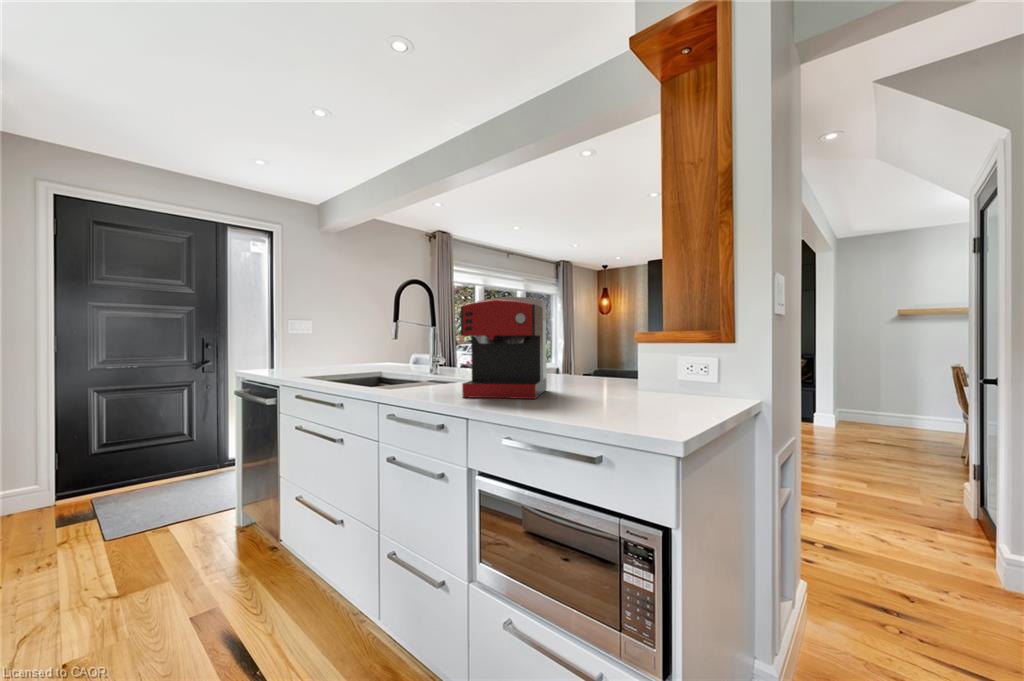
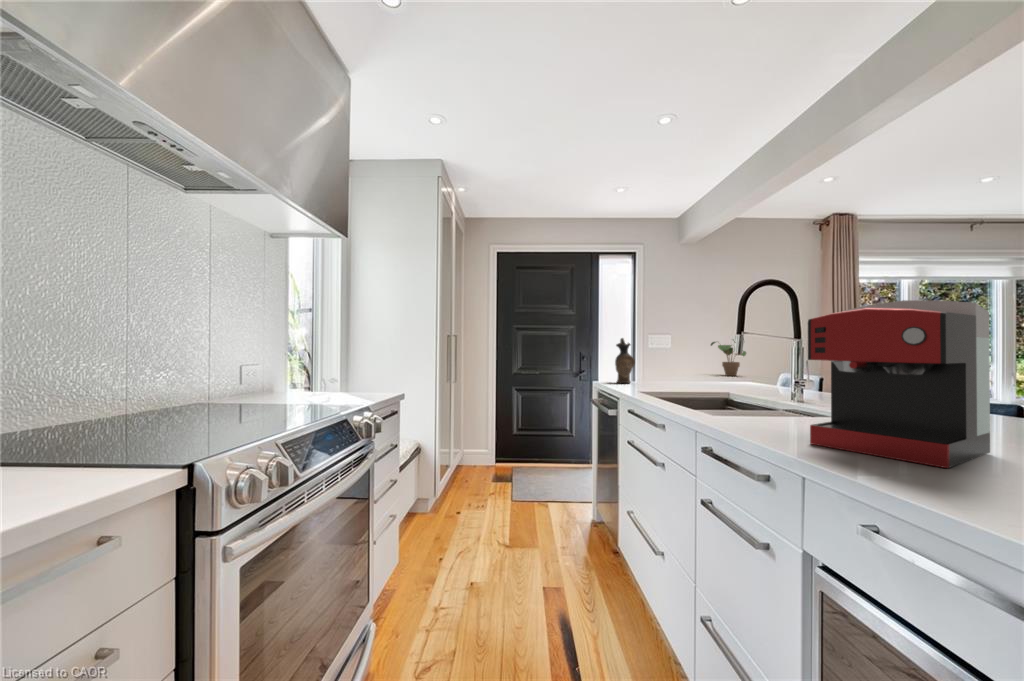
ceramic pitcher: none [260,324,283,372] -> present [615,338,635,383]
potted plant: none [348,327,380,361] -> present [711,341,746,376]

